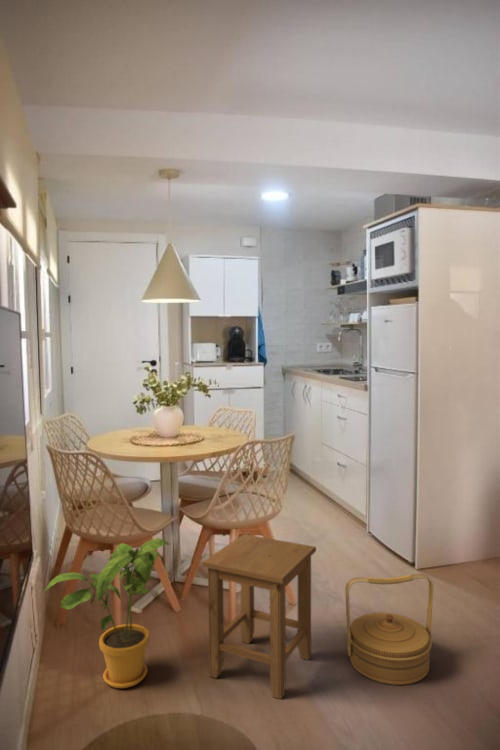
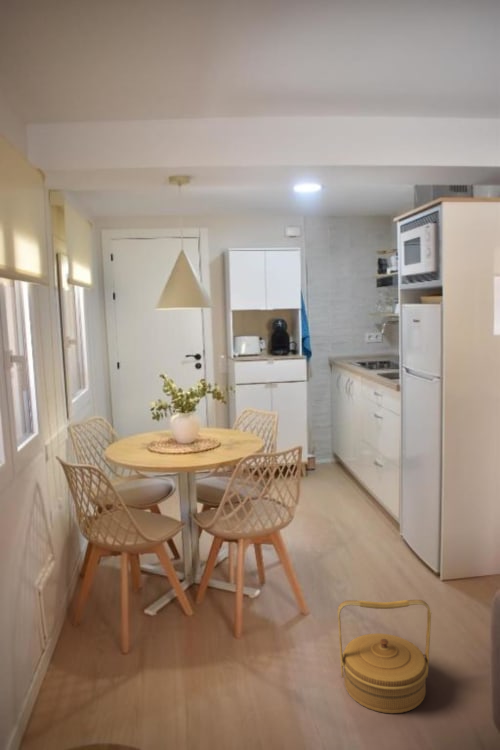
stool: present [202,534,316,699] -> none [191,548,309,718]
house plant: present [46,538,169,688] -> none [44,556,163,693]

